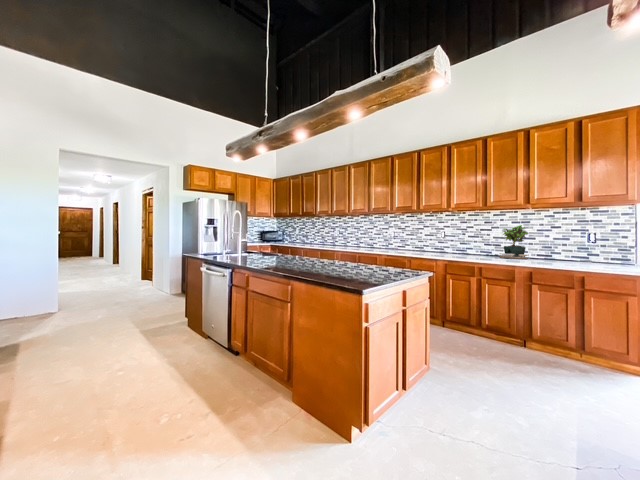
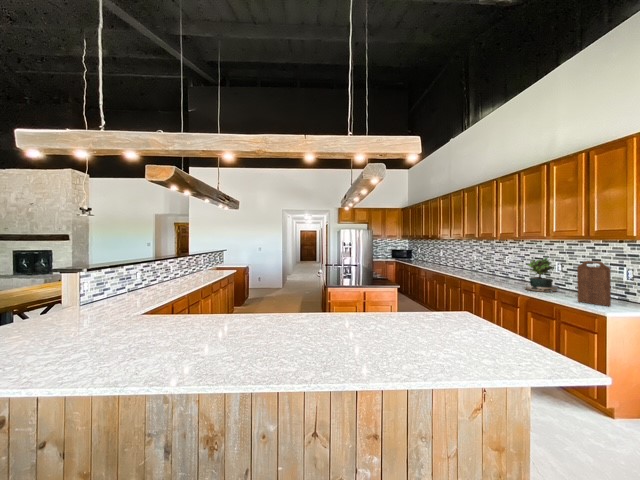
cutting board: none [577,223,608,265] -> present [577,261,611,306]

